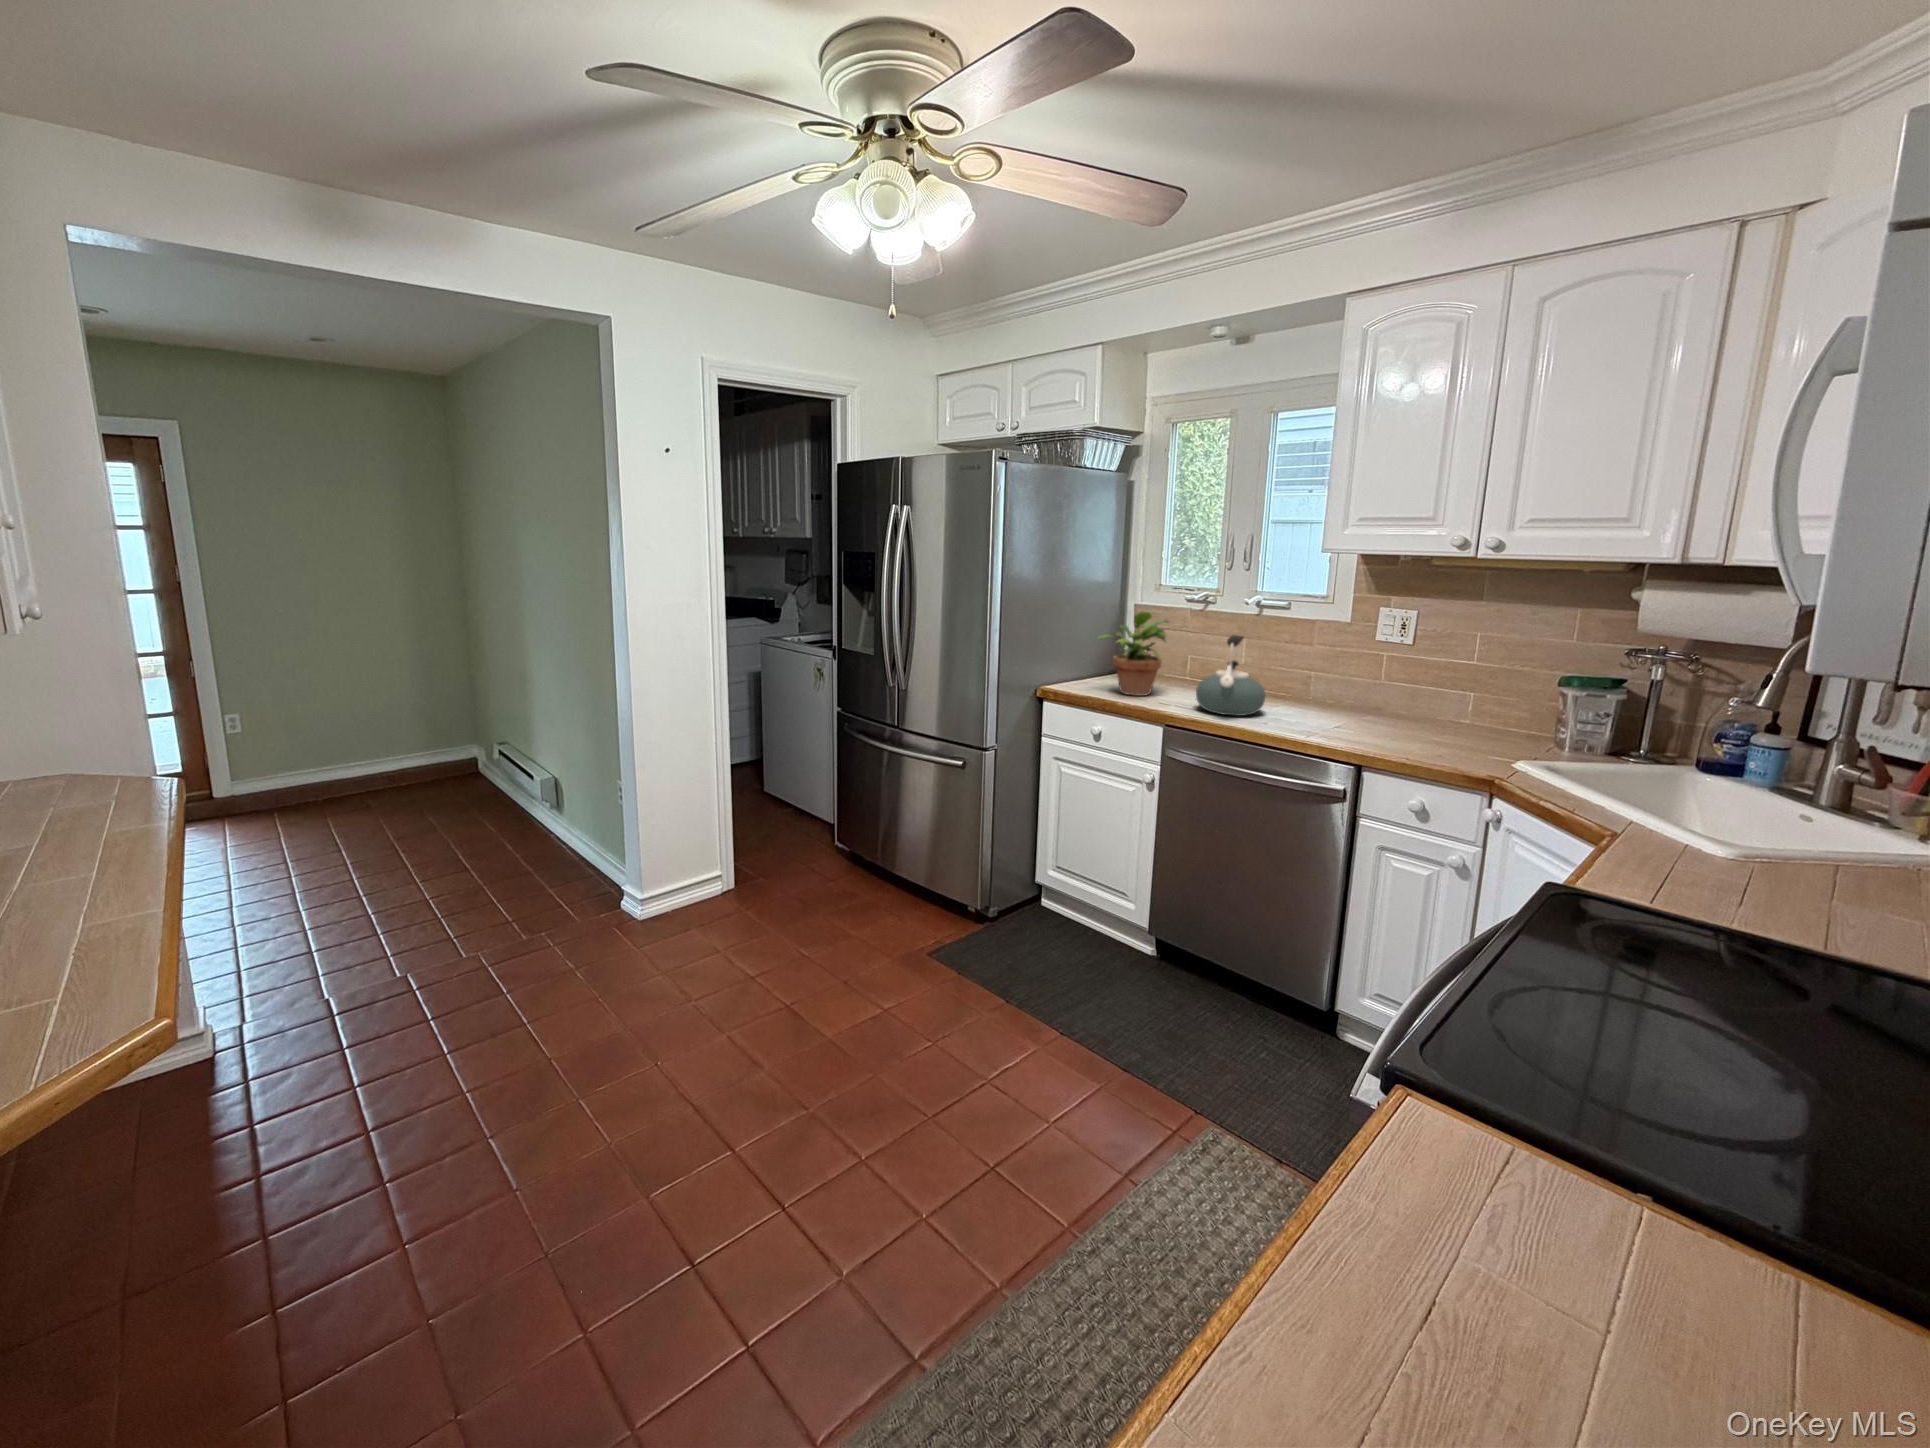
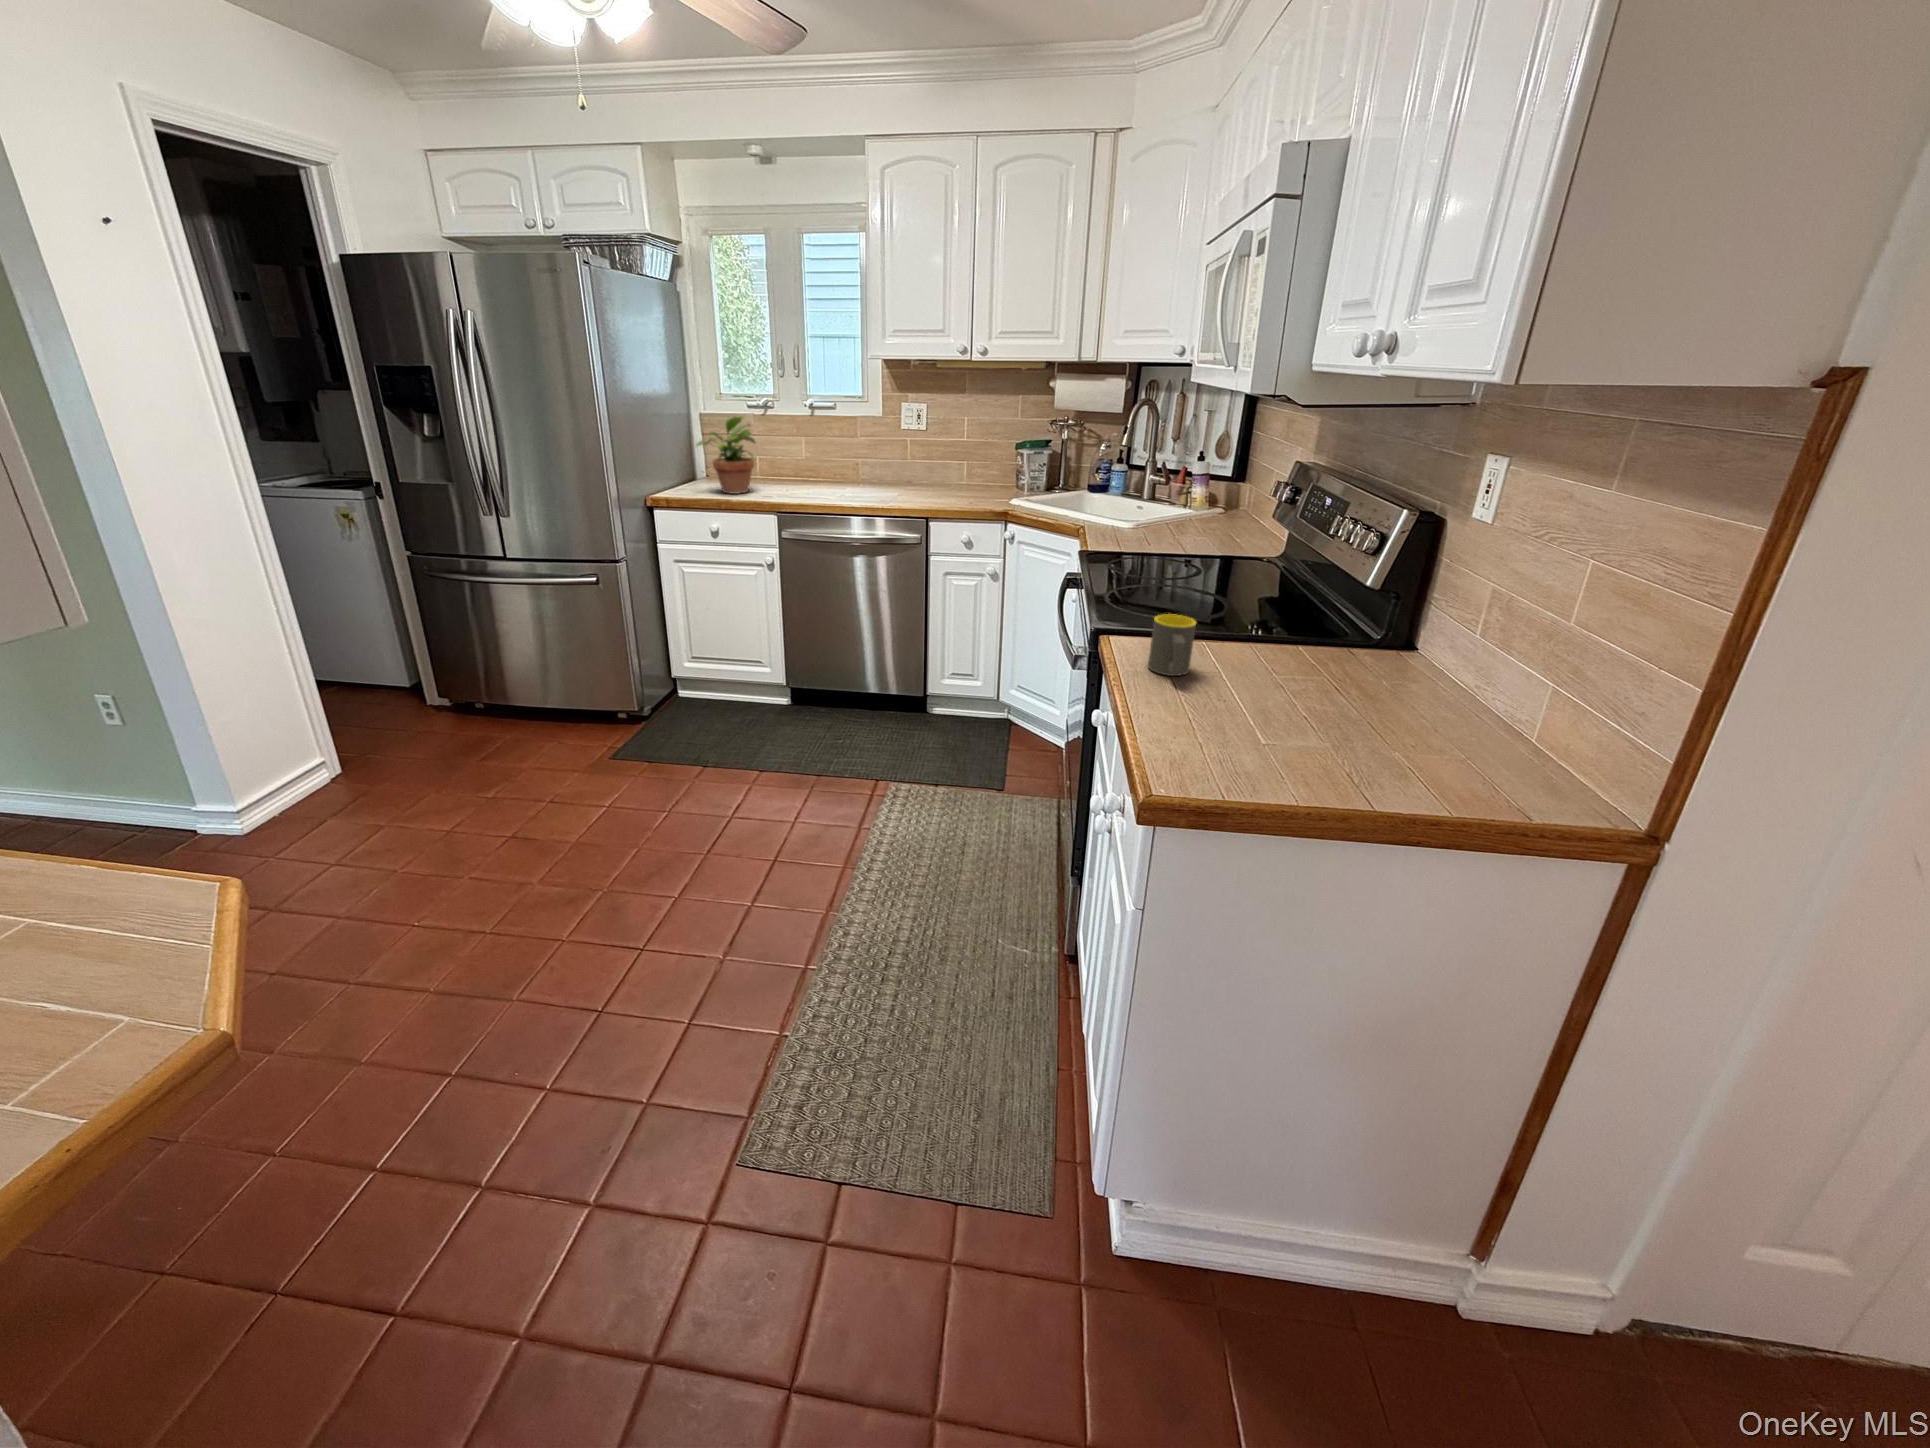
kettle: present [1196,635,1265,716] -> none [794,432,846,498]
mug: none [1422,1112,1552,1289] -> present [1148,614,1196,676]

